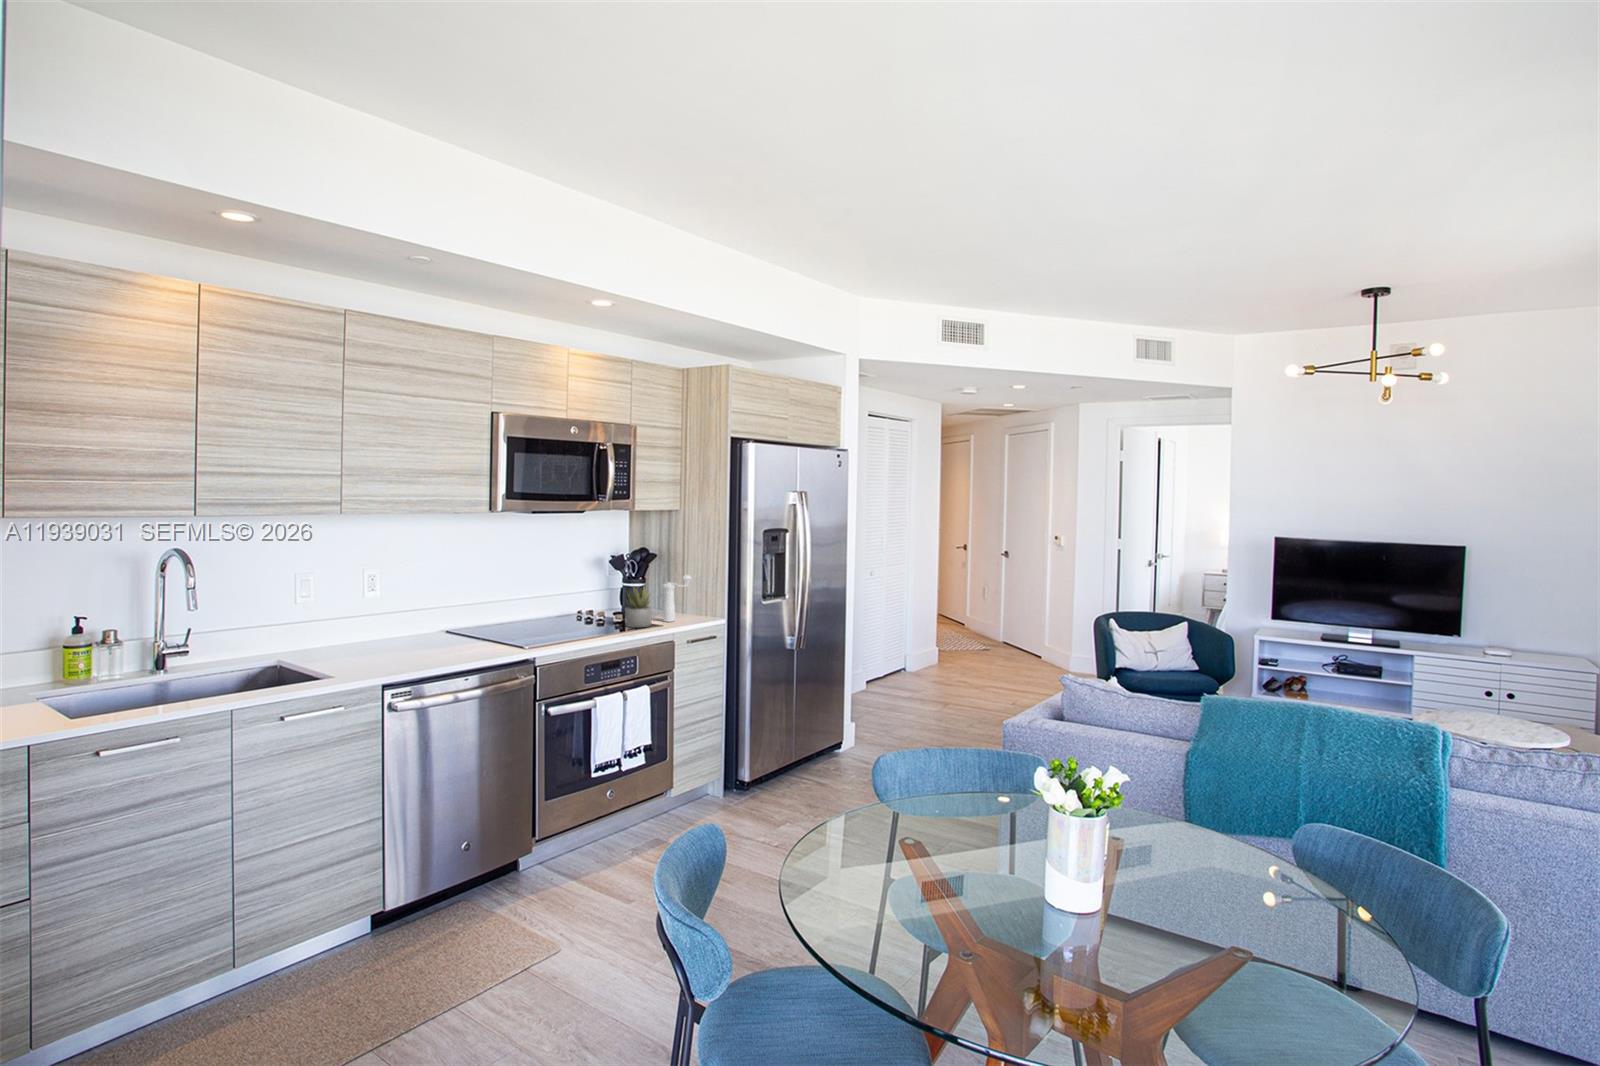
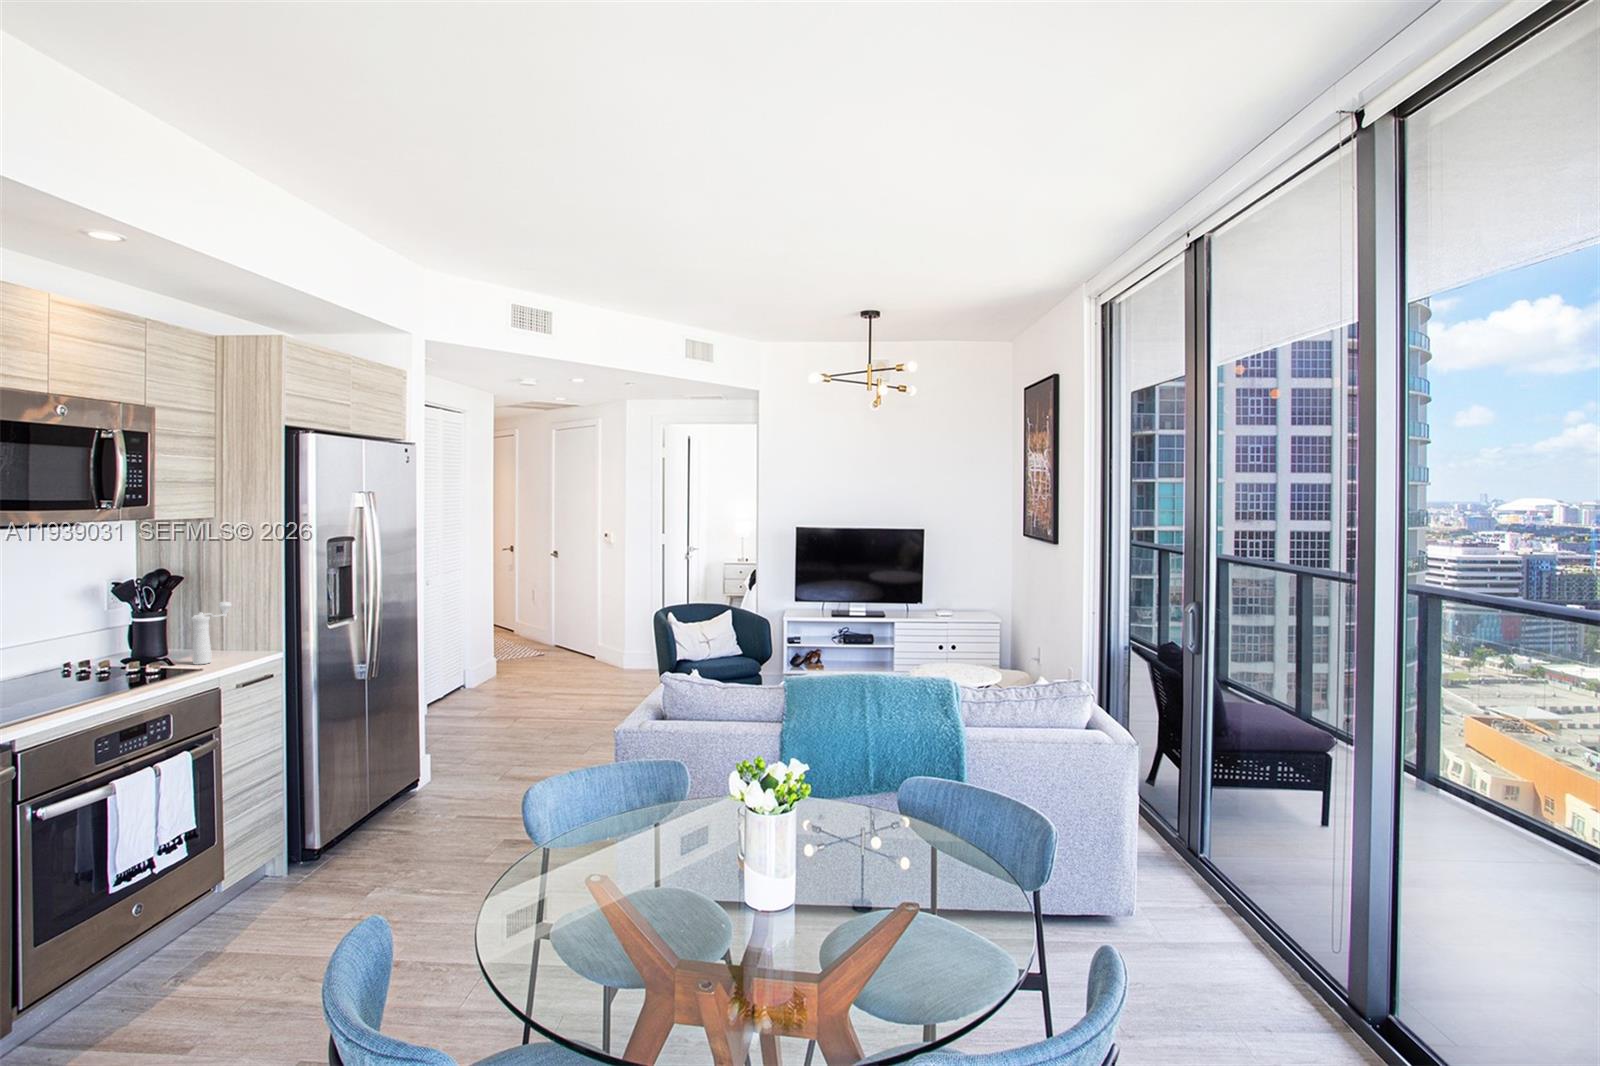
succulent plant: present [625,587,652,627] -> none [134,618,182,677]

